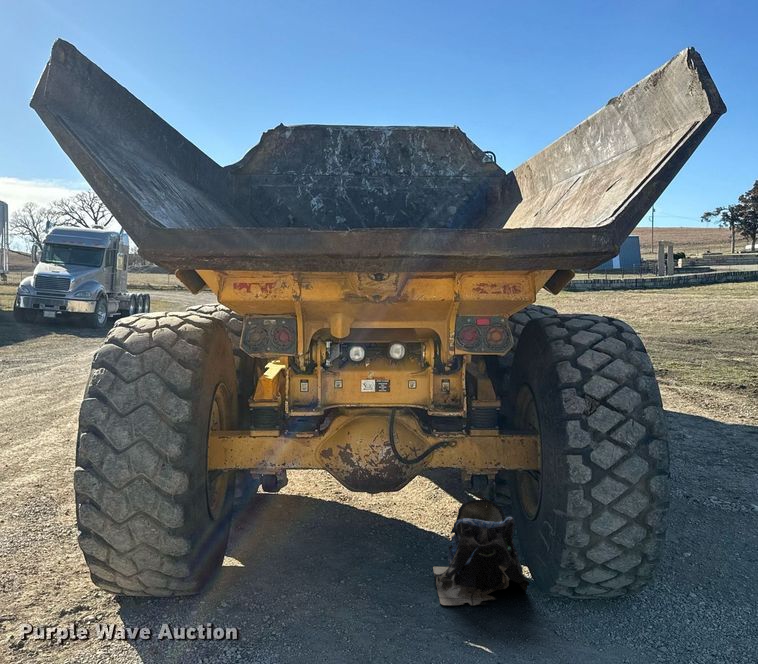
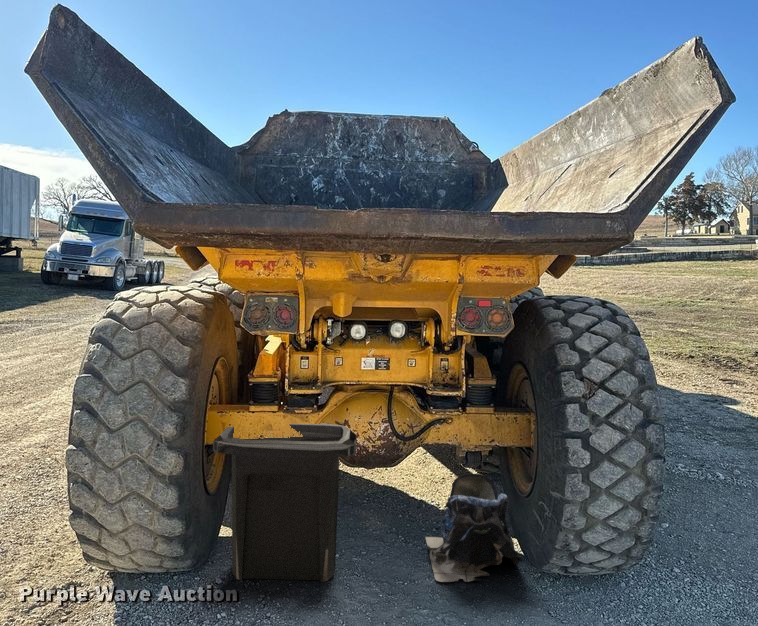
trash can: none [215,446,358,606] -> present [213,422,356,582]

